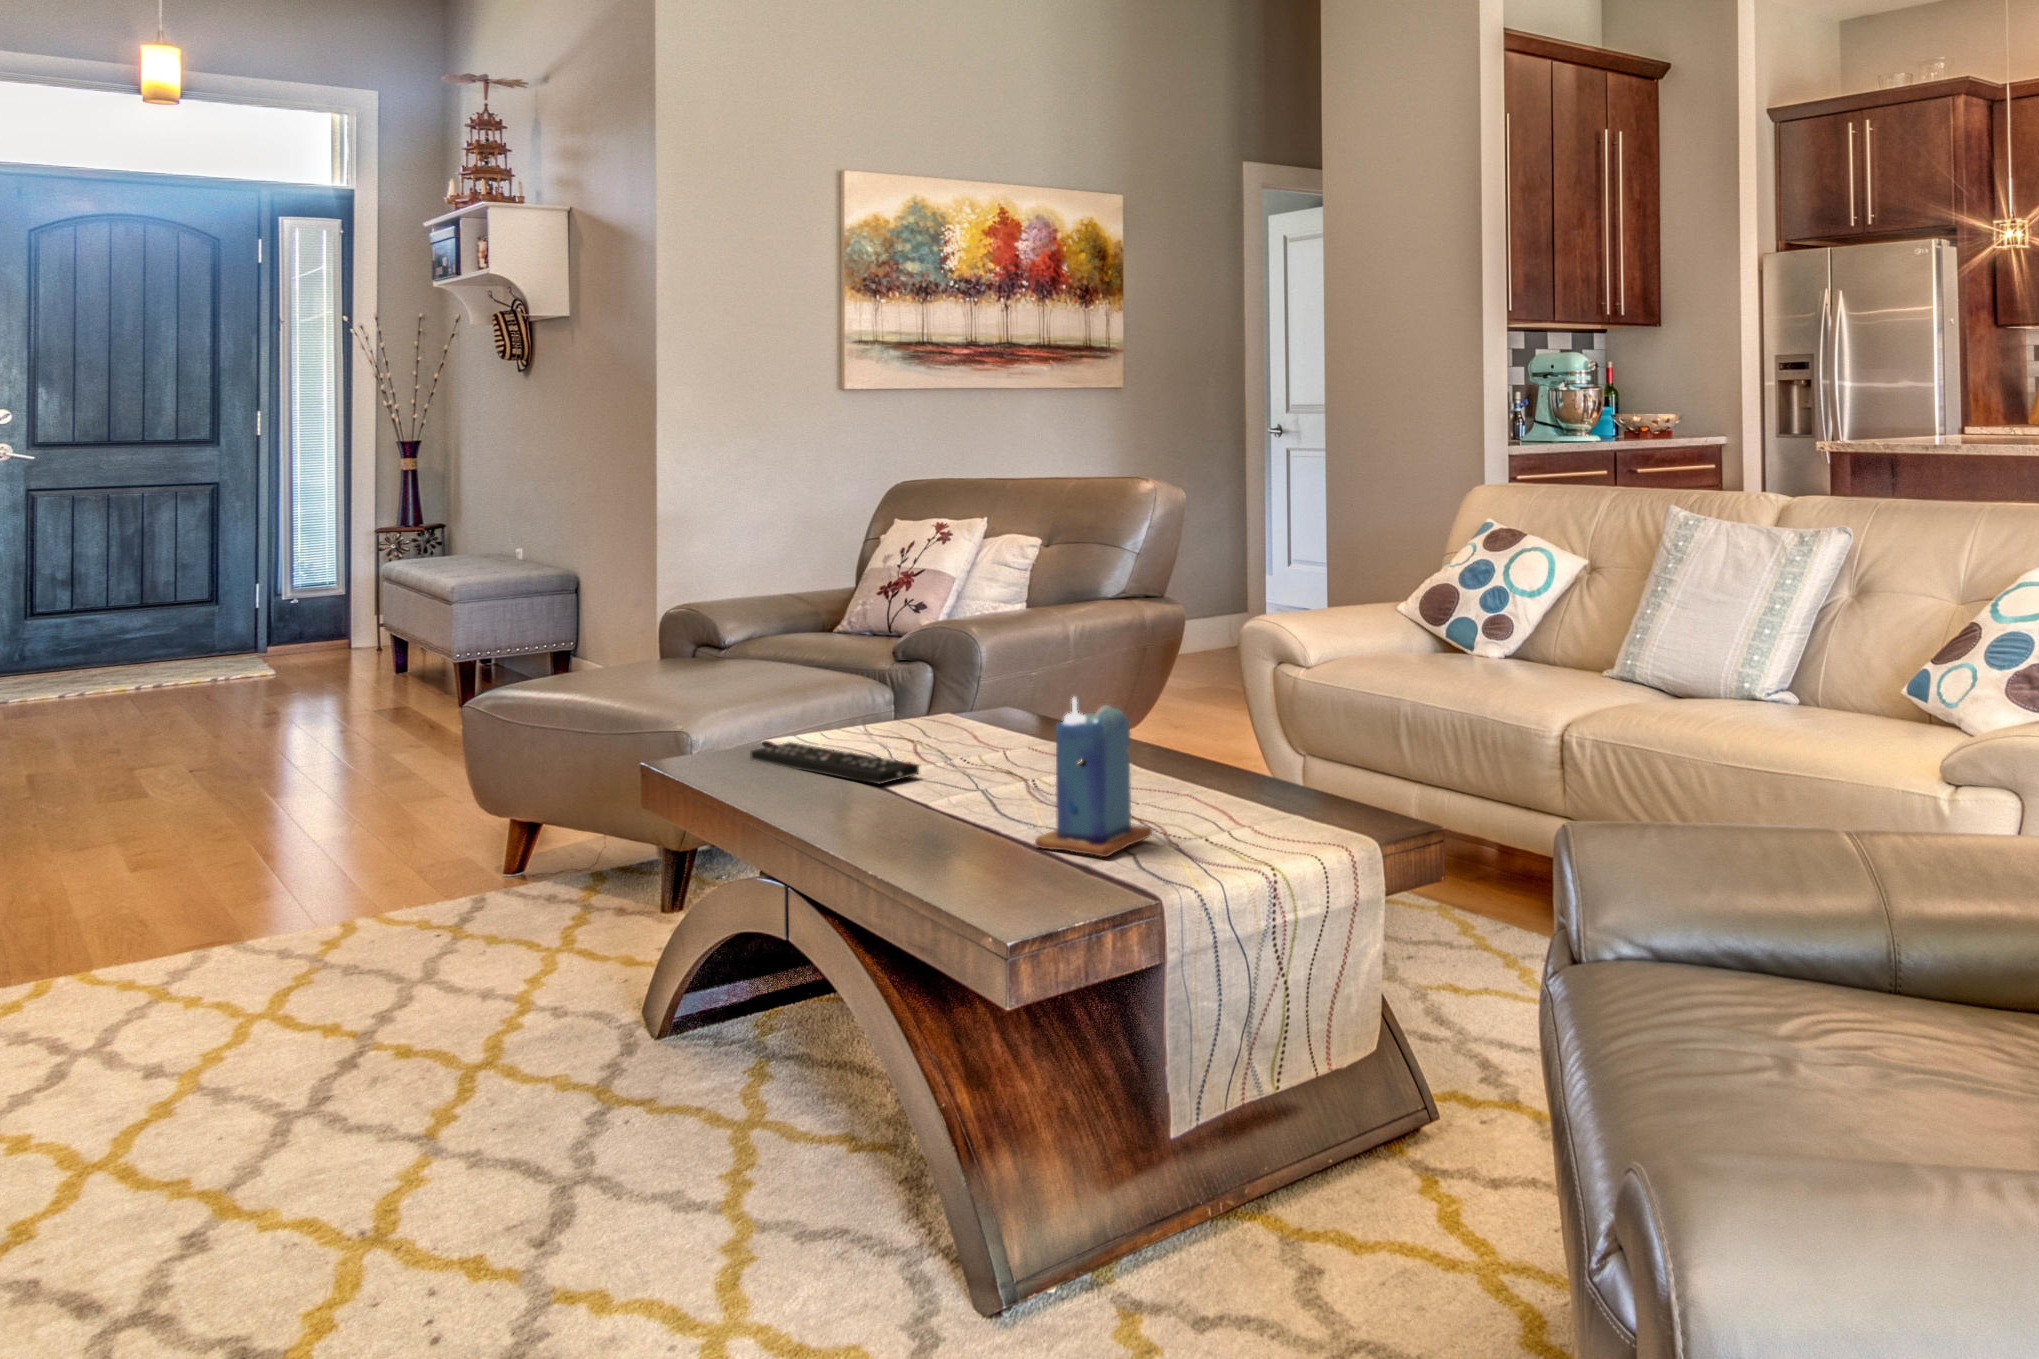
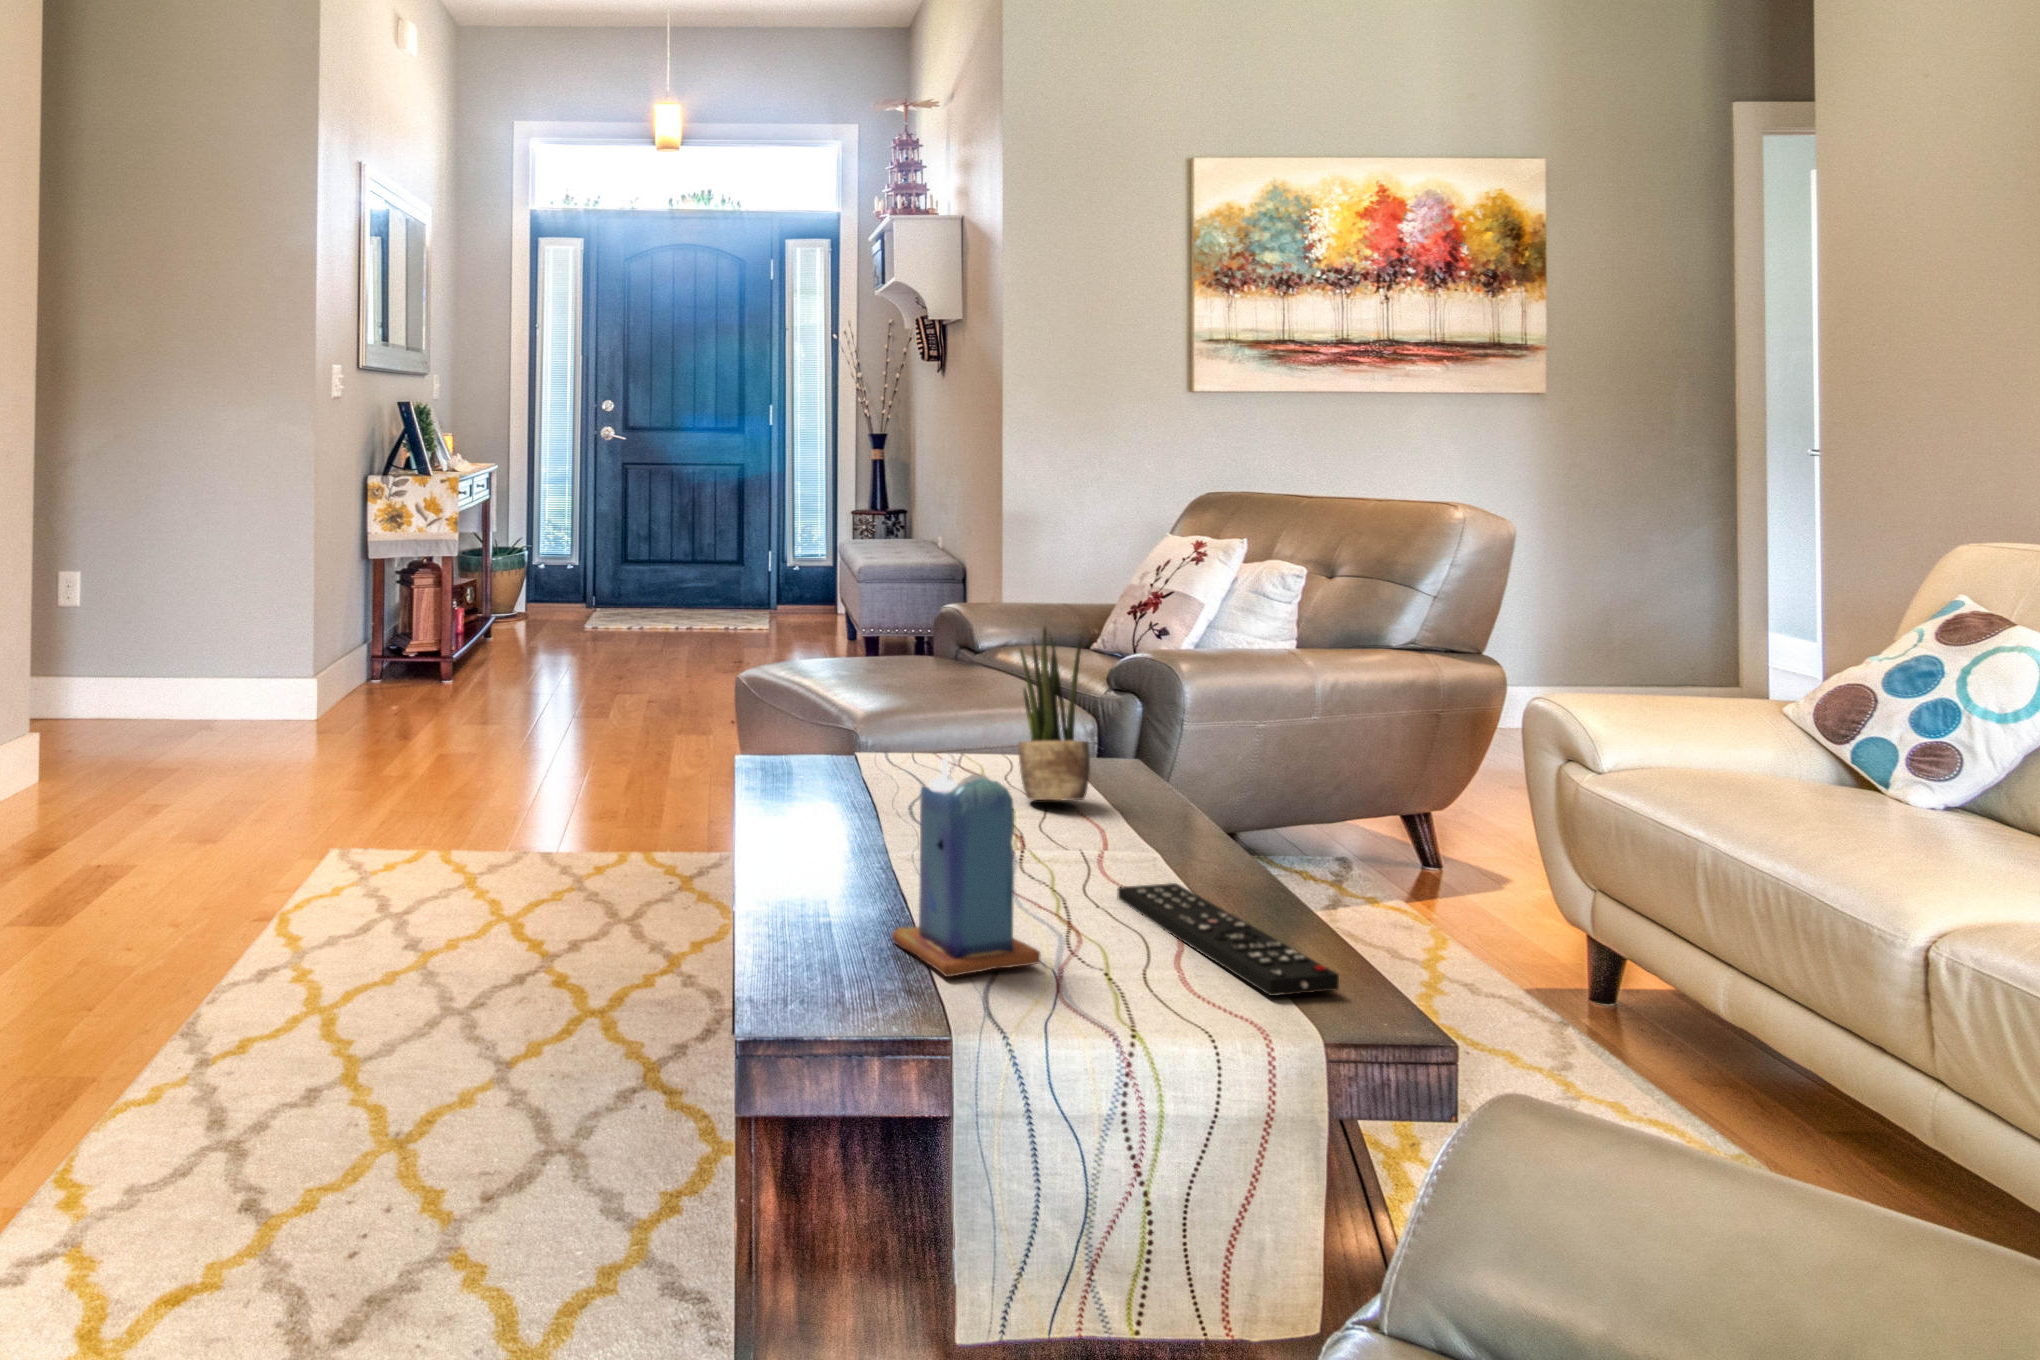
potted plant: none [967,599,1028,744] -> present [1018,628,1090,800]
remote control: present [750,742,919,784] -> present [1117,883,1339,996]

